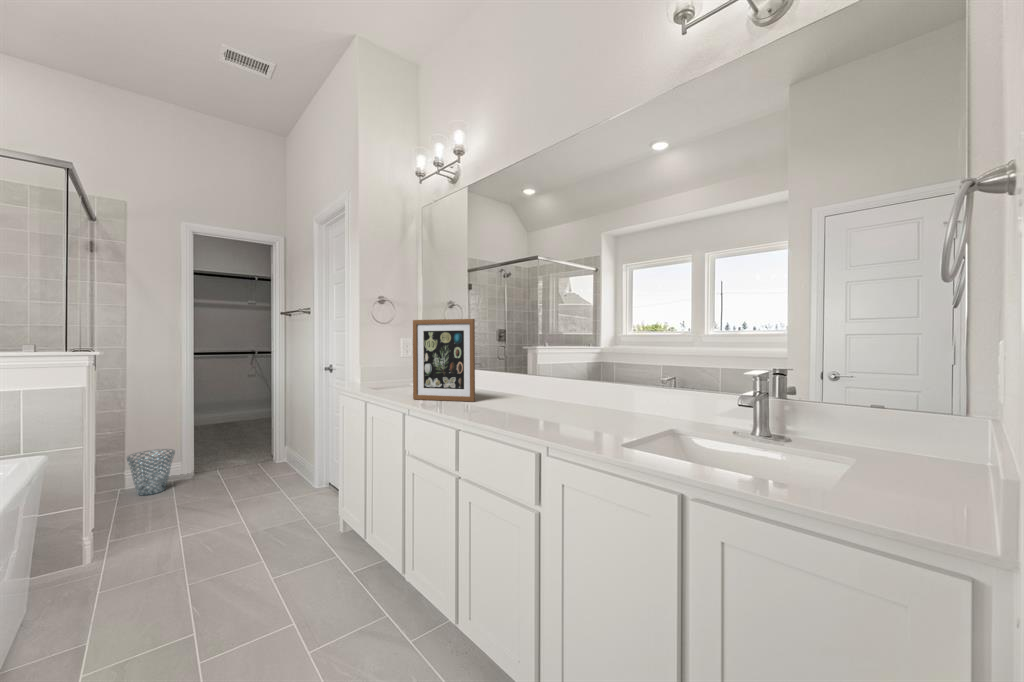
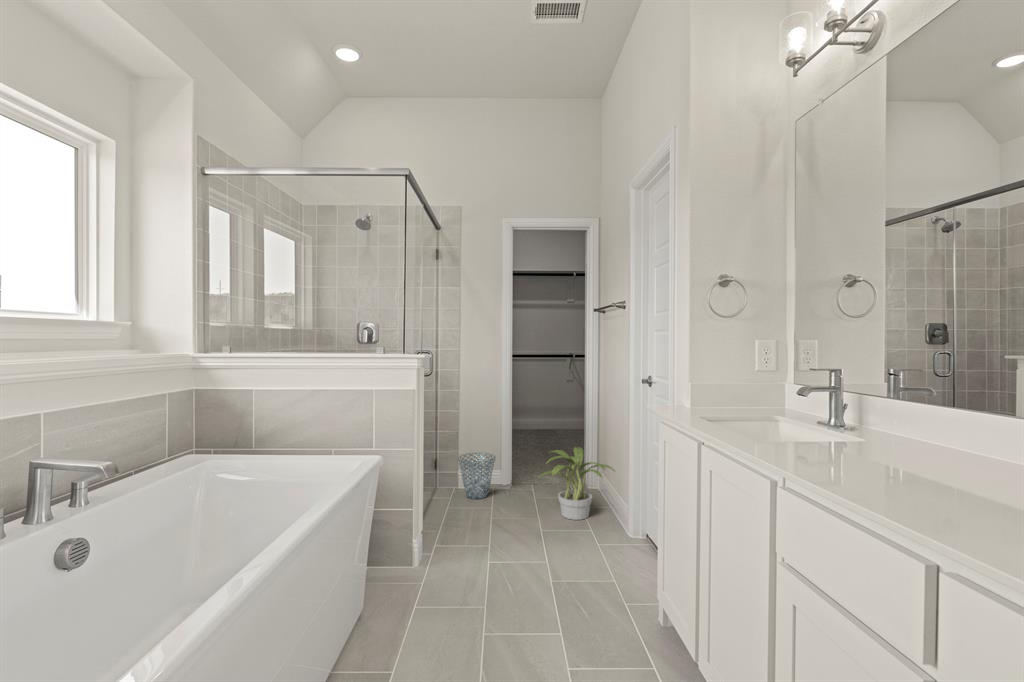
picture frame: present [413,319,475,401] -> none [794,296,960,486]
potted plant: none [226,429,301,489] -> present [539,447,615,520]

